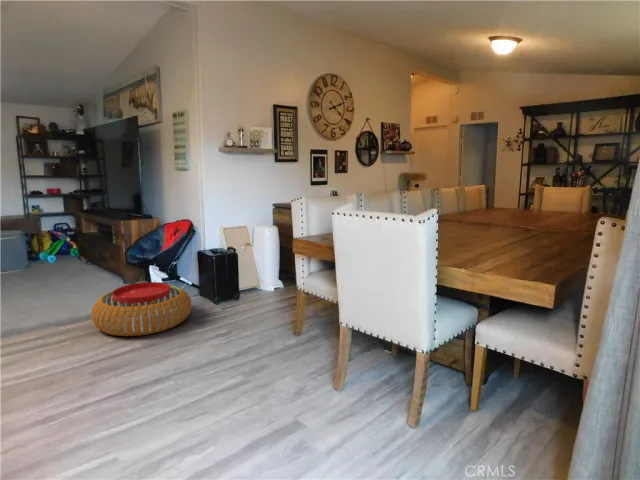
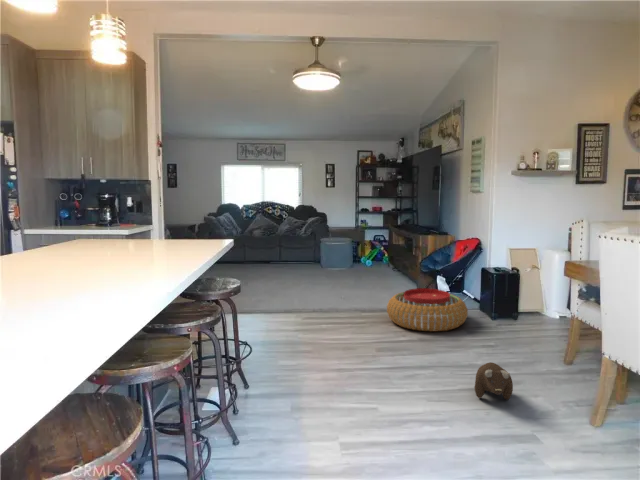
plush toy: none [224,360,265,404] -> present [475,362,513,400]

